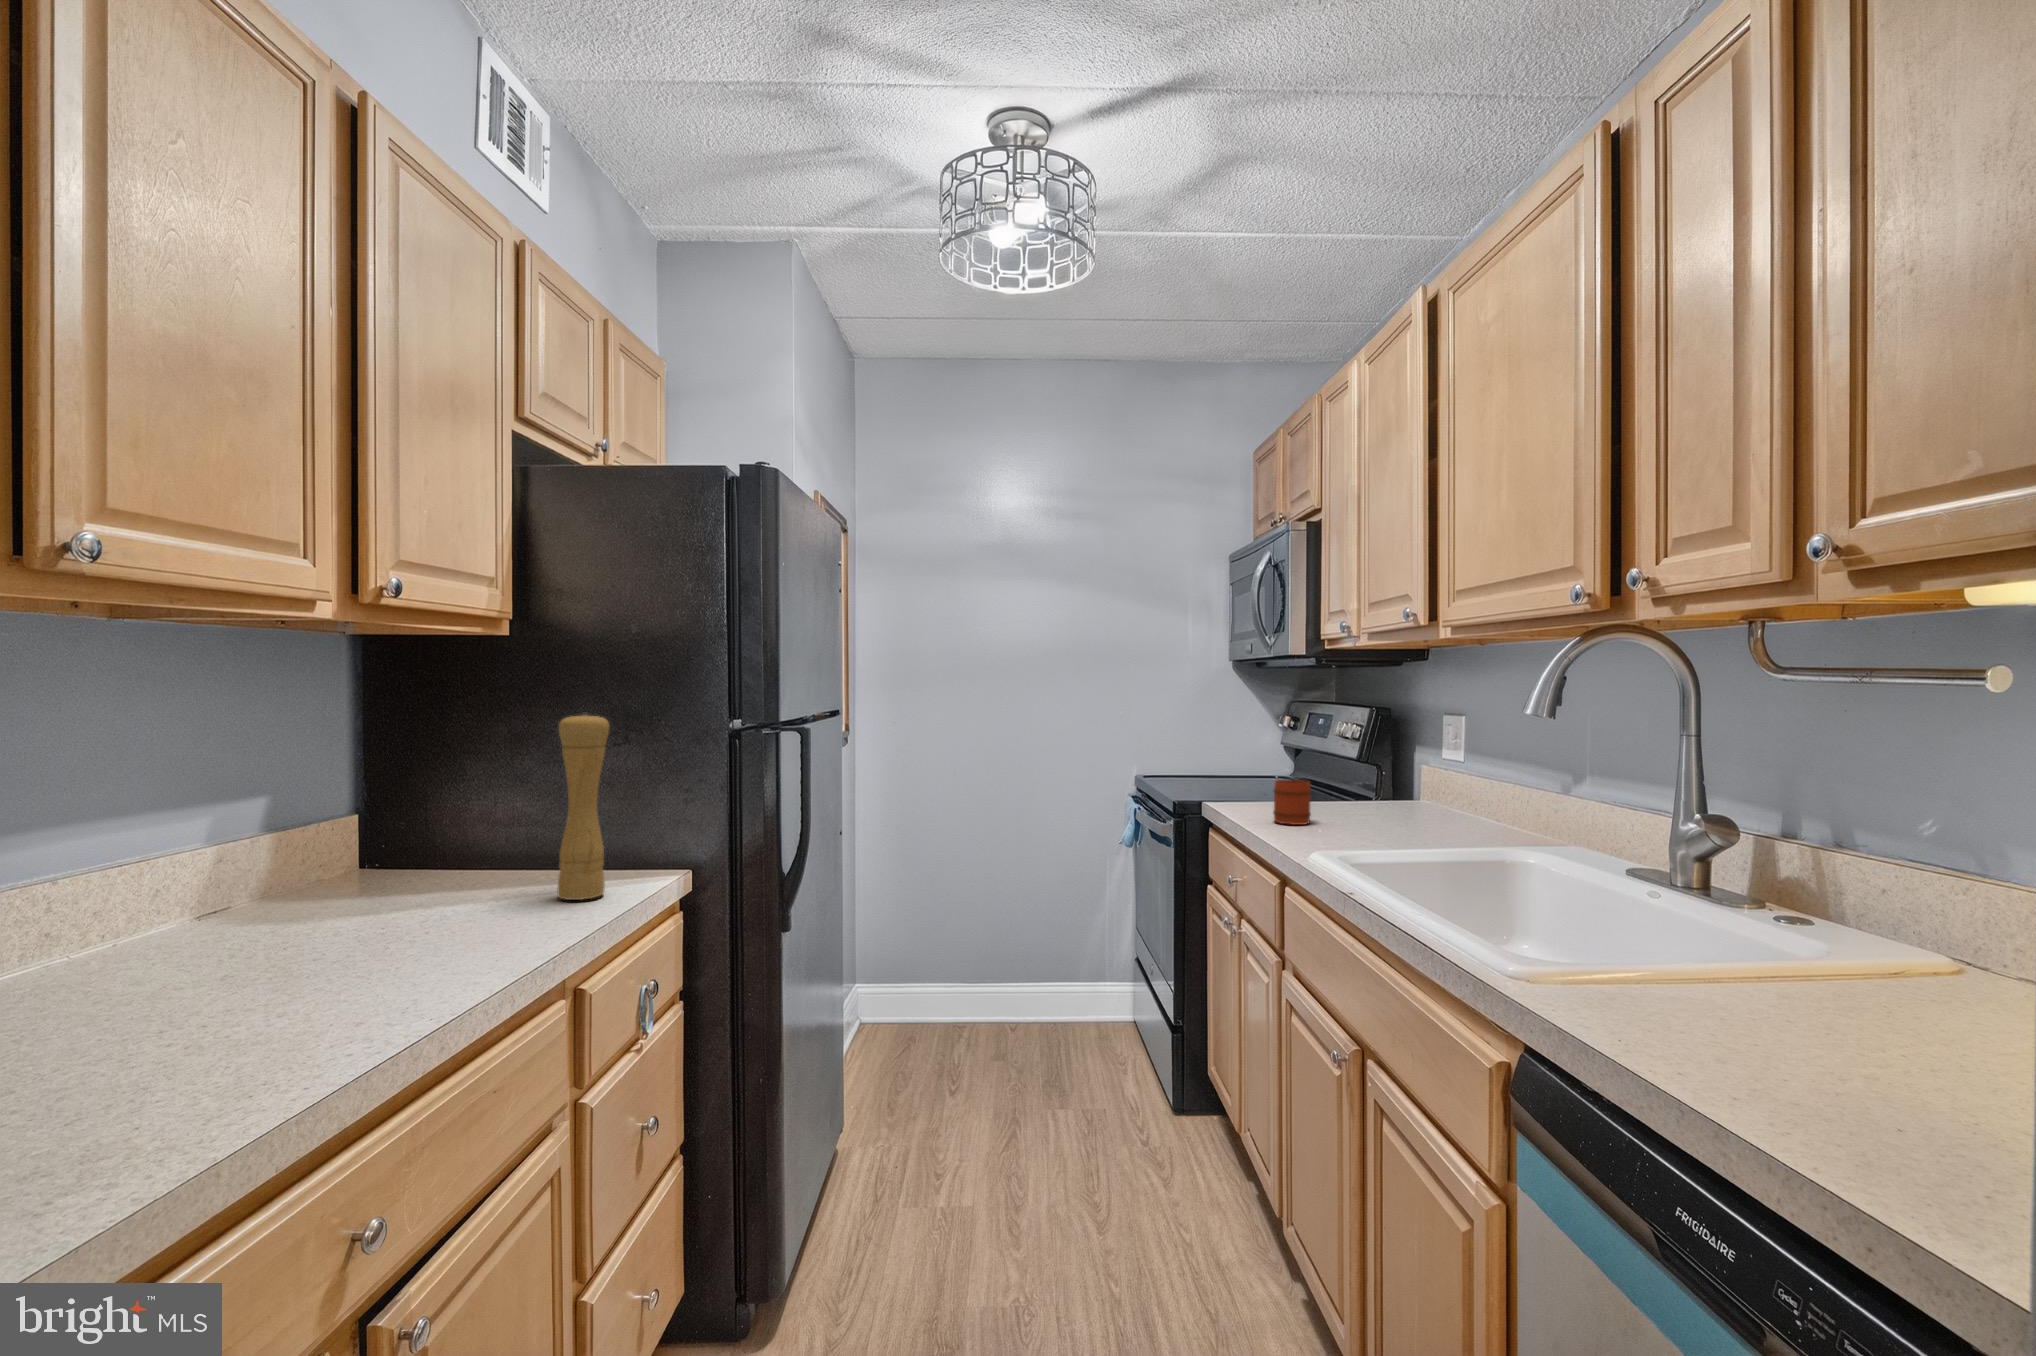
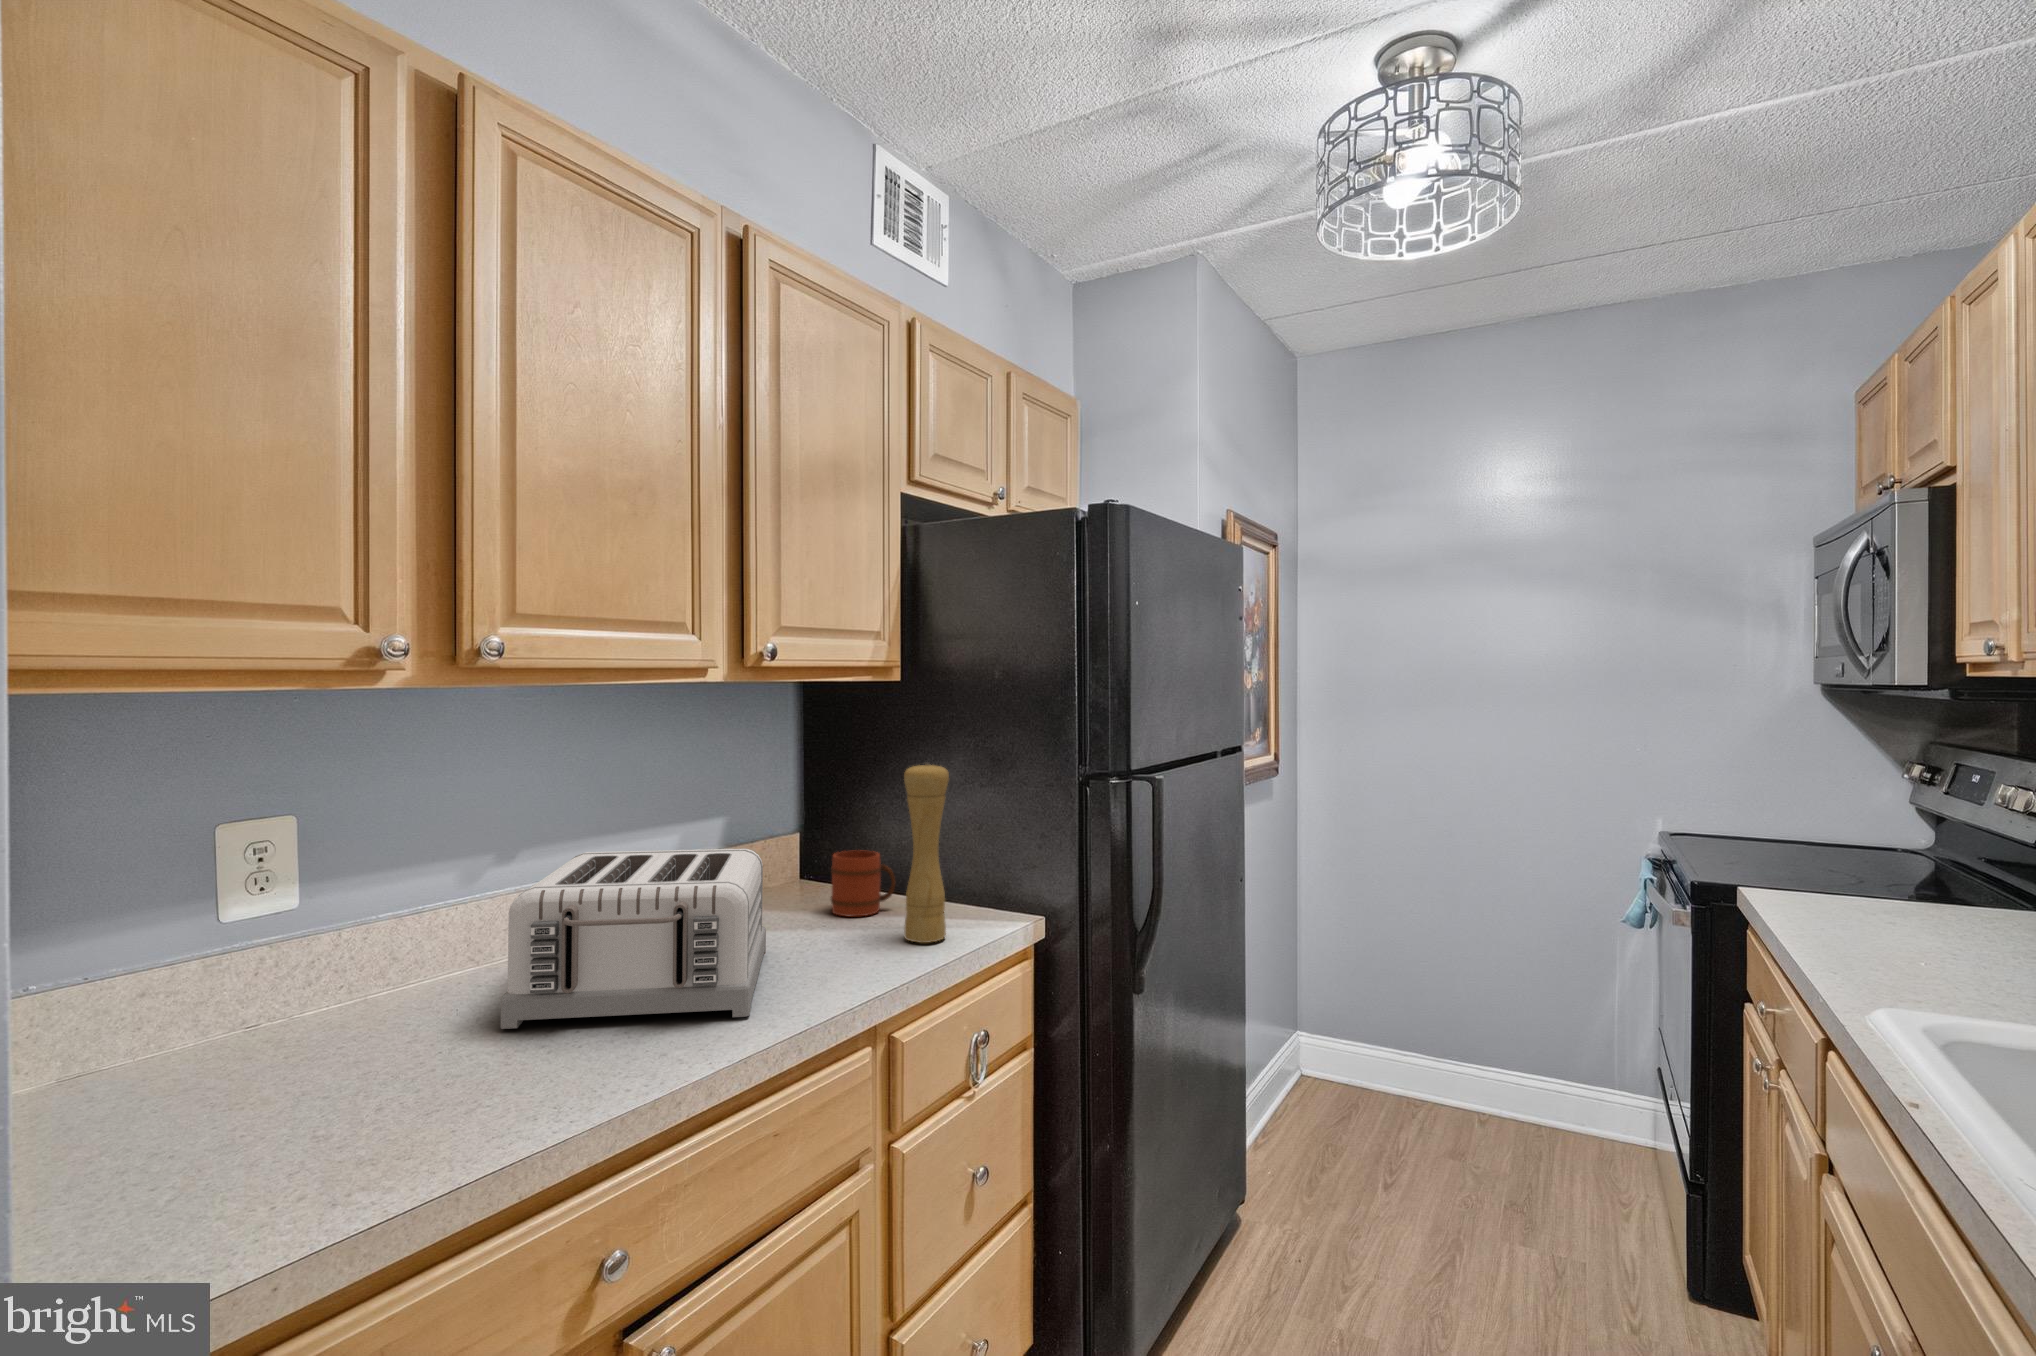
mug: present [1273,780,1311,825] -> present [831,850,895,917]
toaster: none [74,811,435,1041] -> present [501,849,766,1029]

